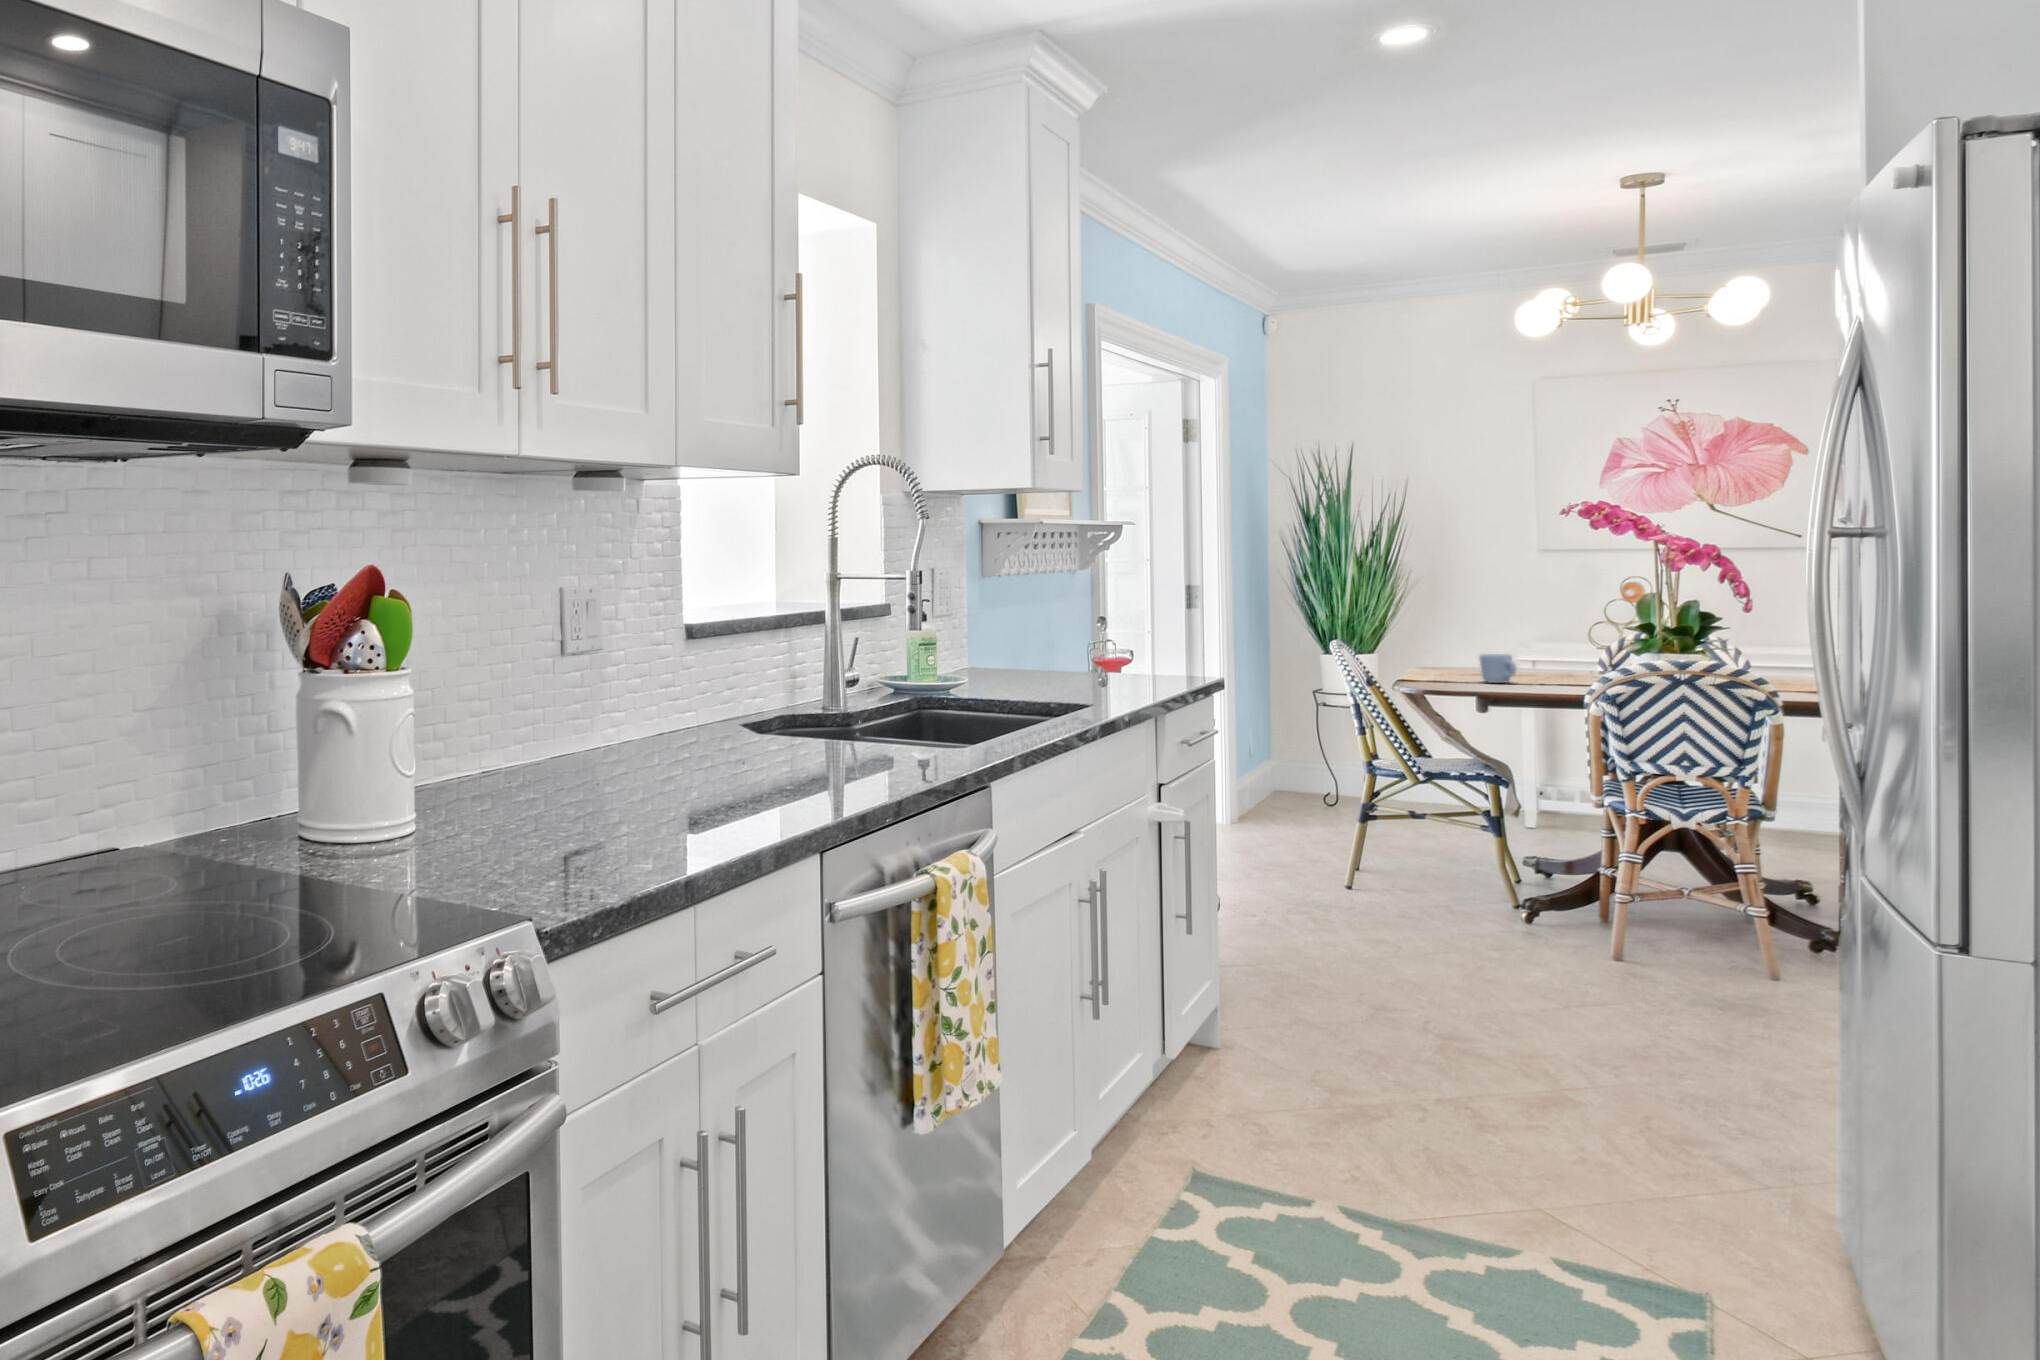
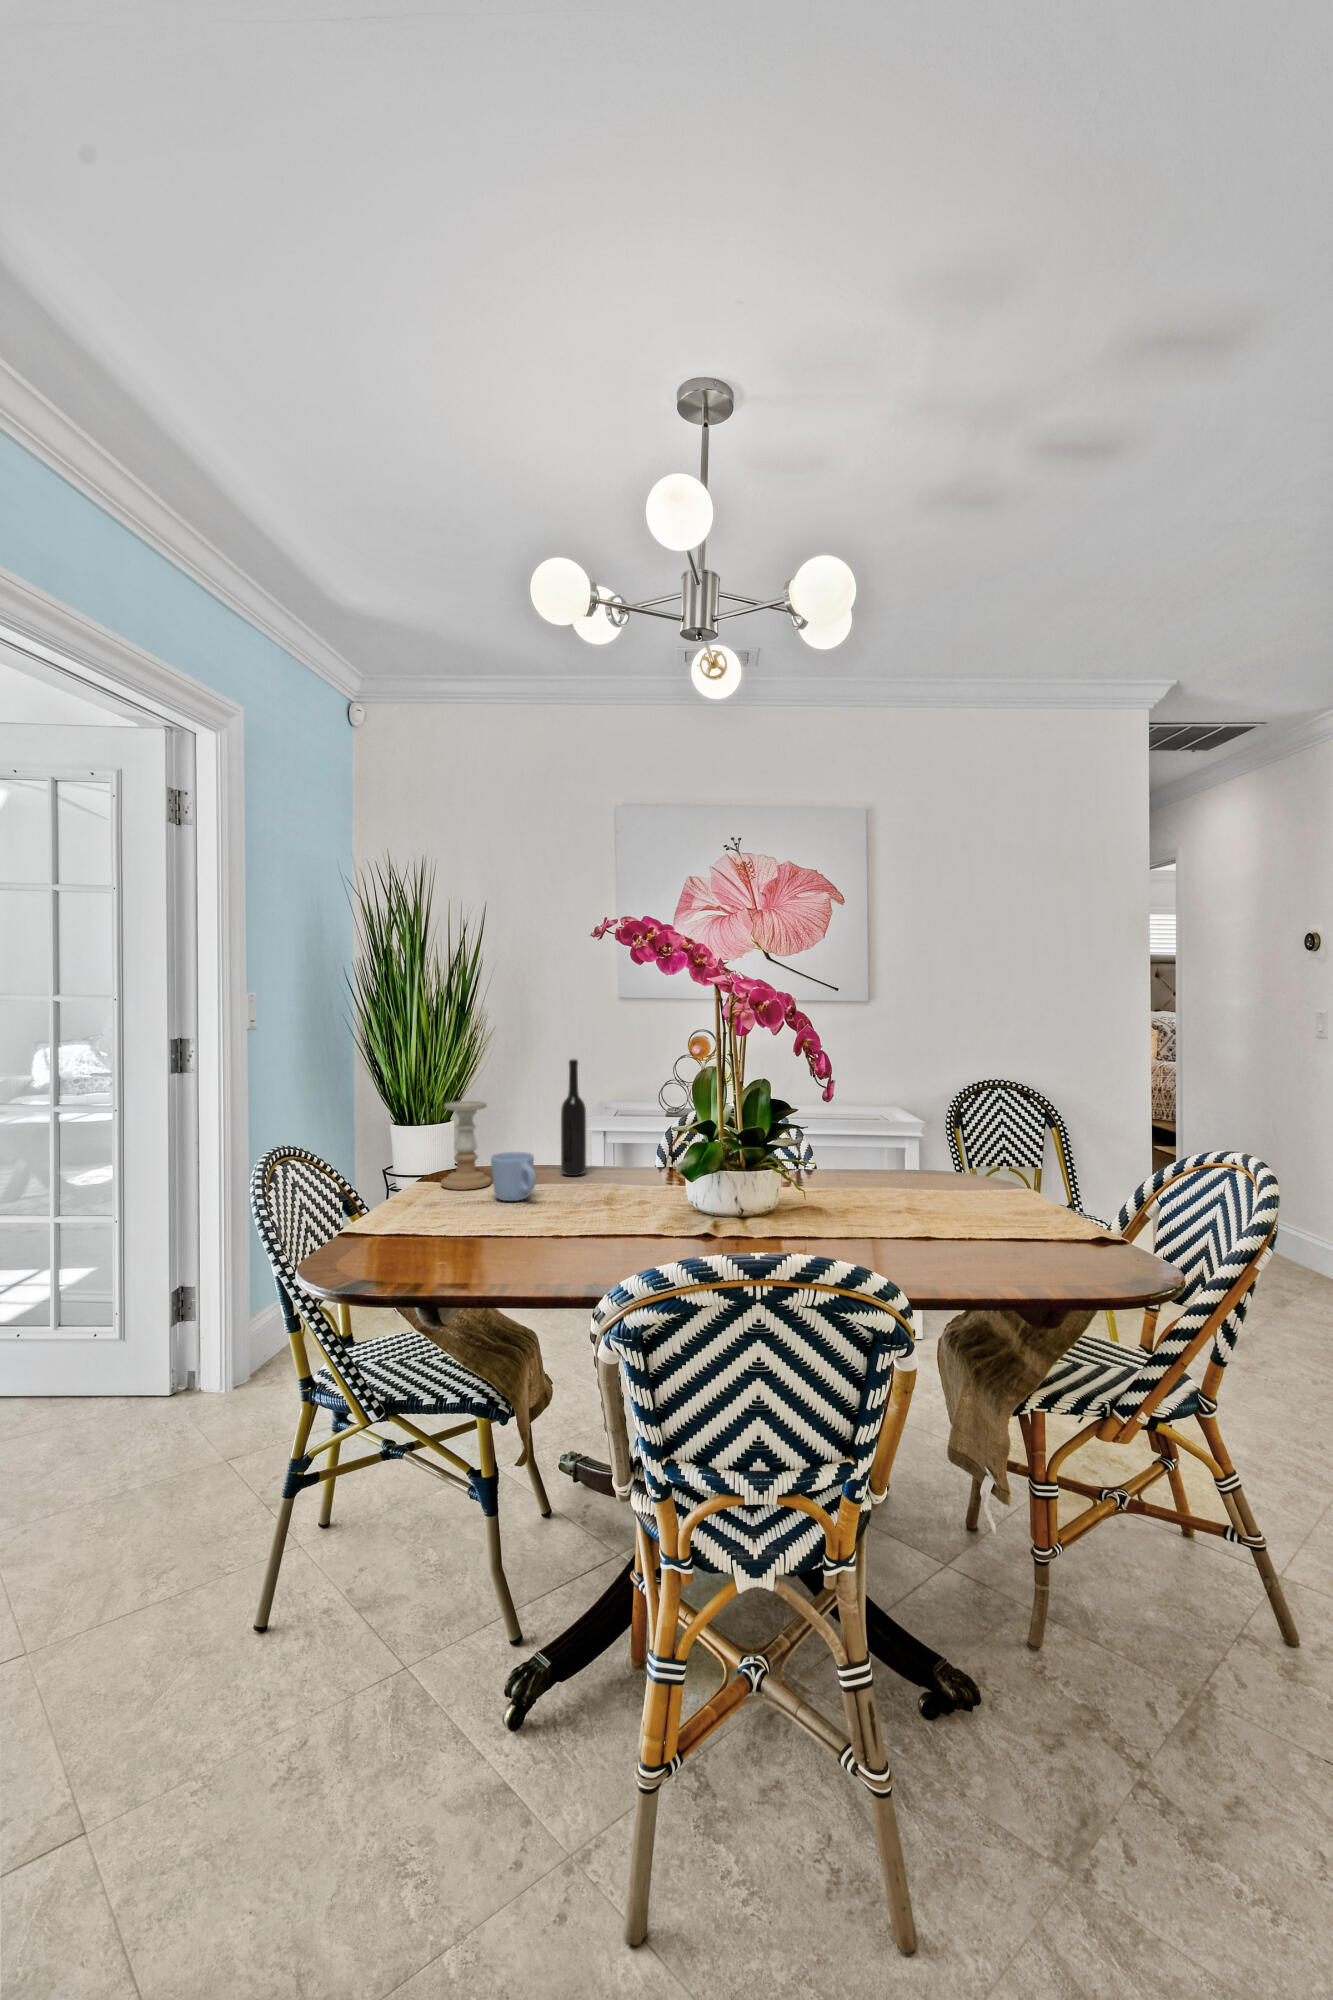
bottle: none [1523,597,1546,678] -> present [561,1059,586,1176]
candle holder: none [1434,624,1472,680] -> present [441,1101,491,1190]

